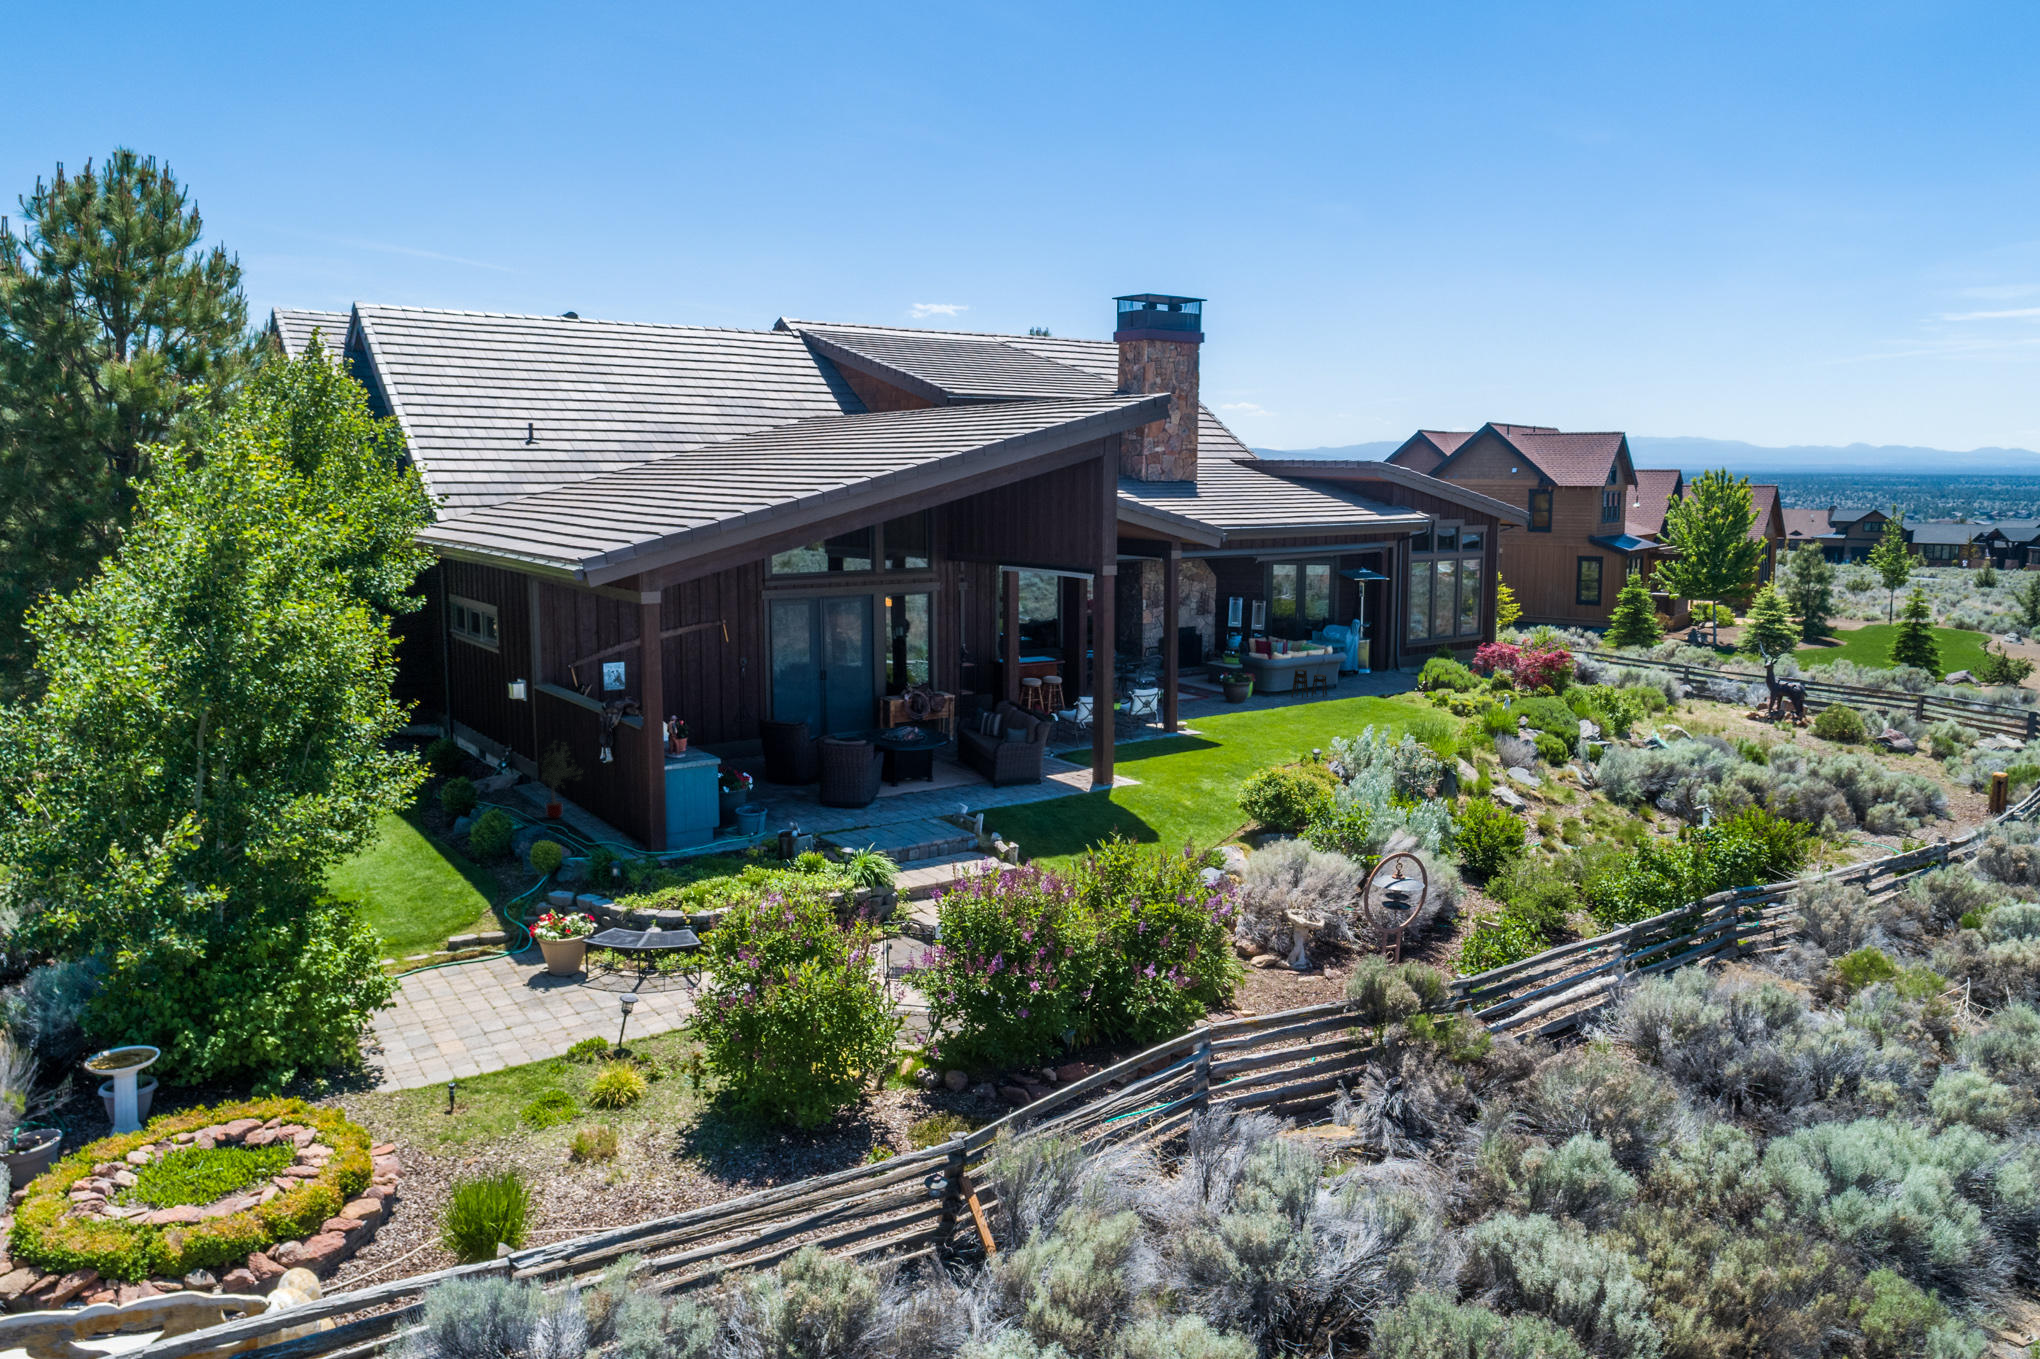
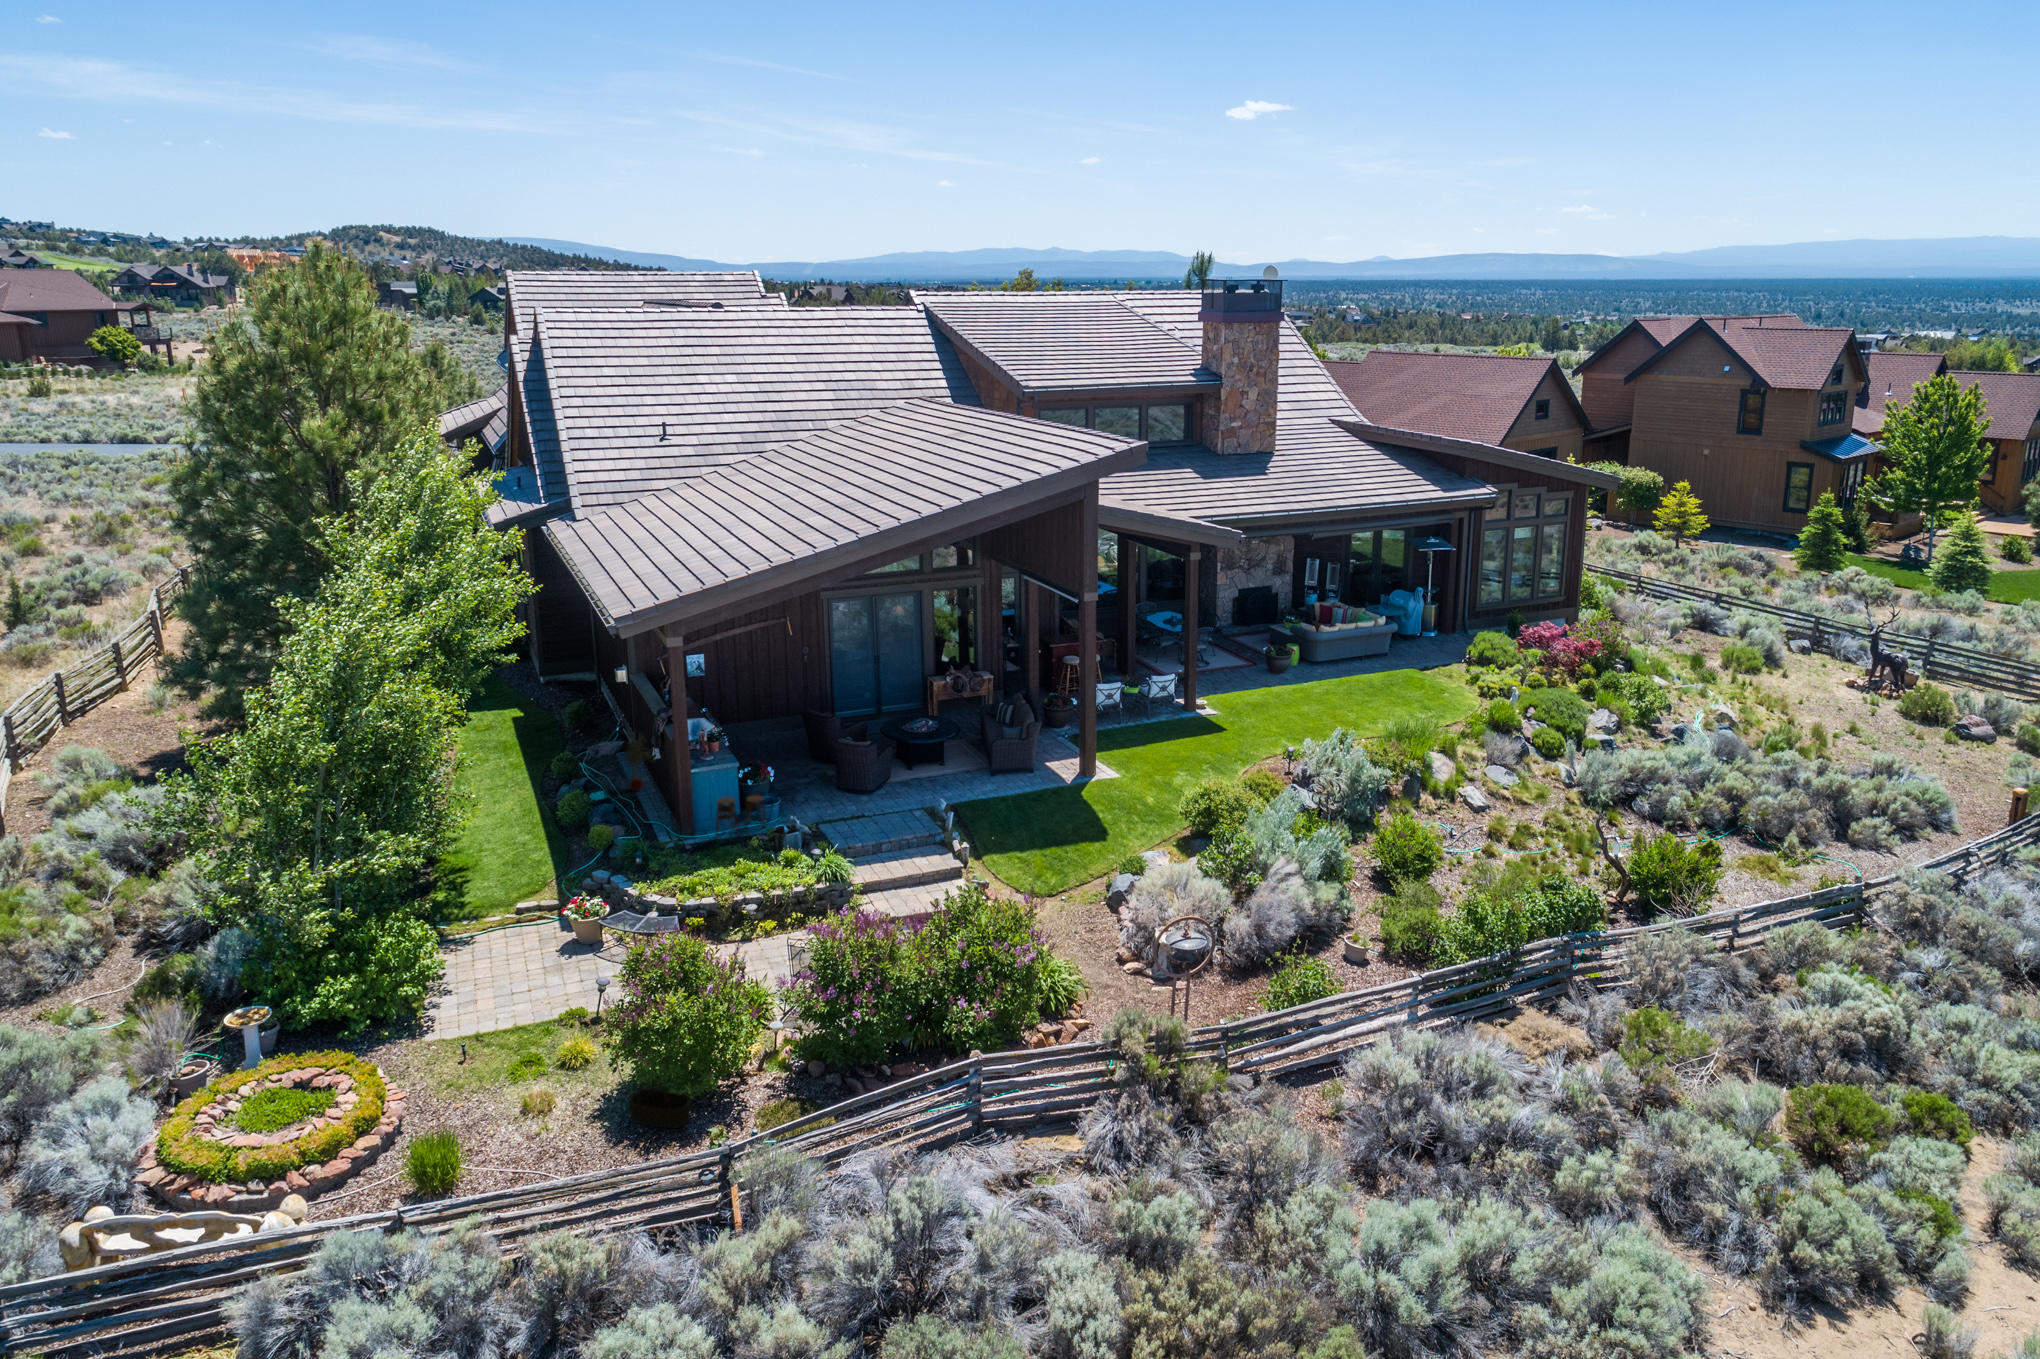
stool: present [1291,669,1327,698] -> present [715,795,767,838]
basket: none [735,1075,826,1160] -> present [628,1082,692,1128]

